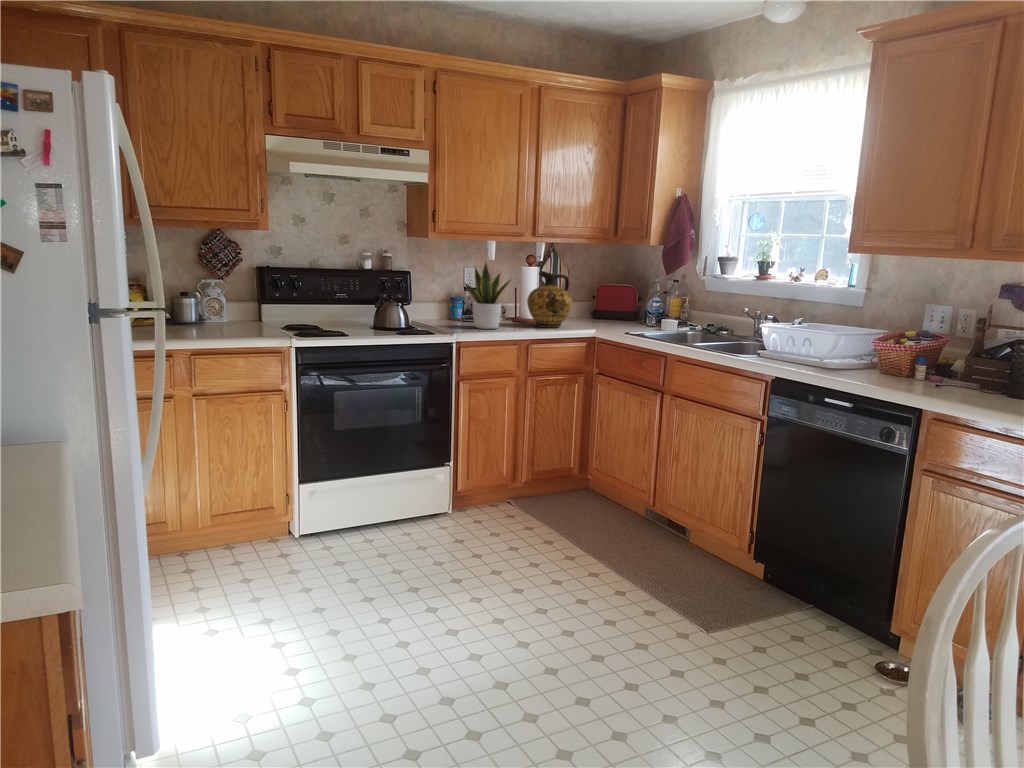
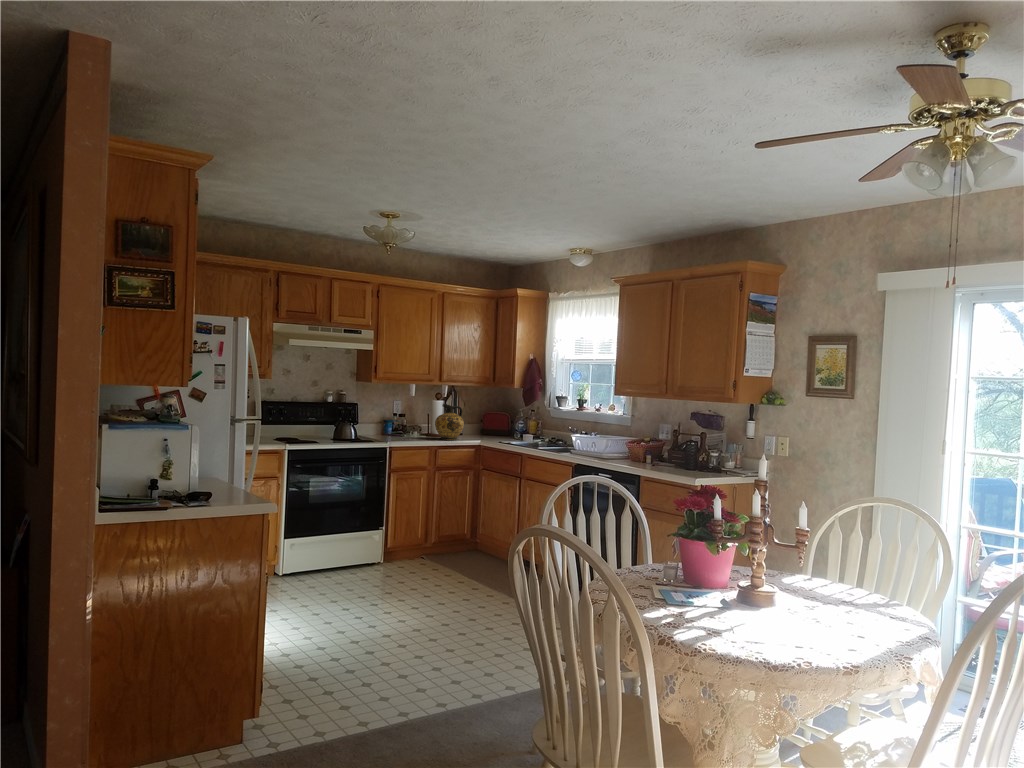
potted plant: present [464,263,511,329] -> none [394,397,426,440]

